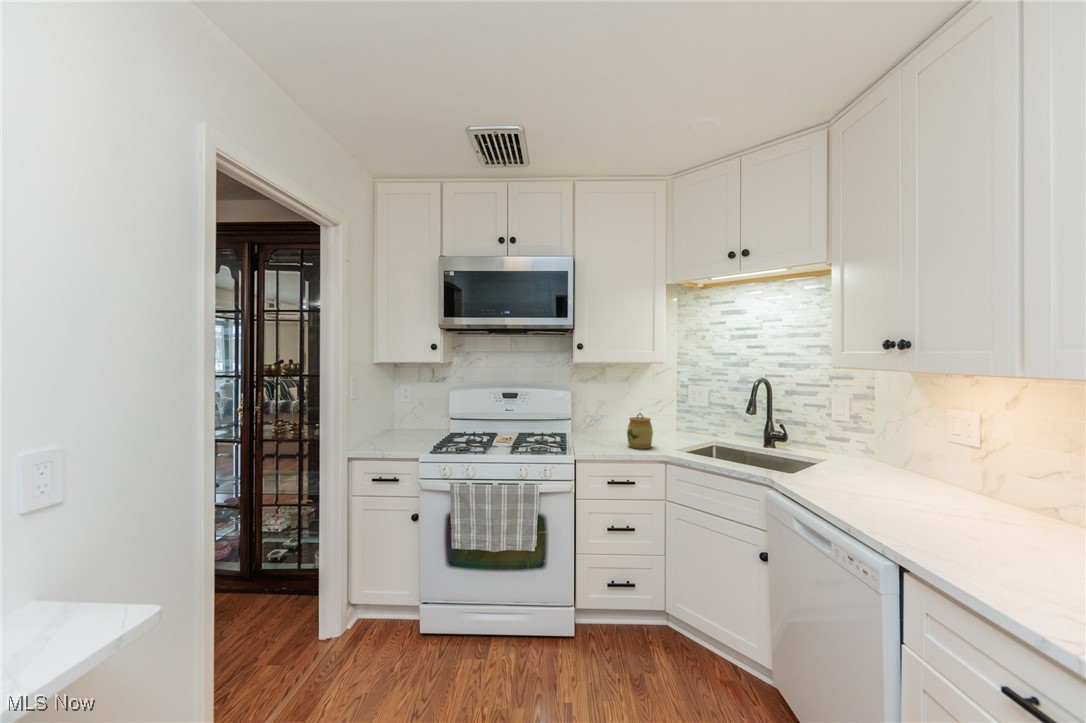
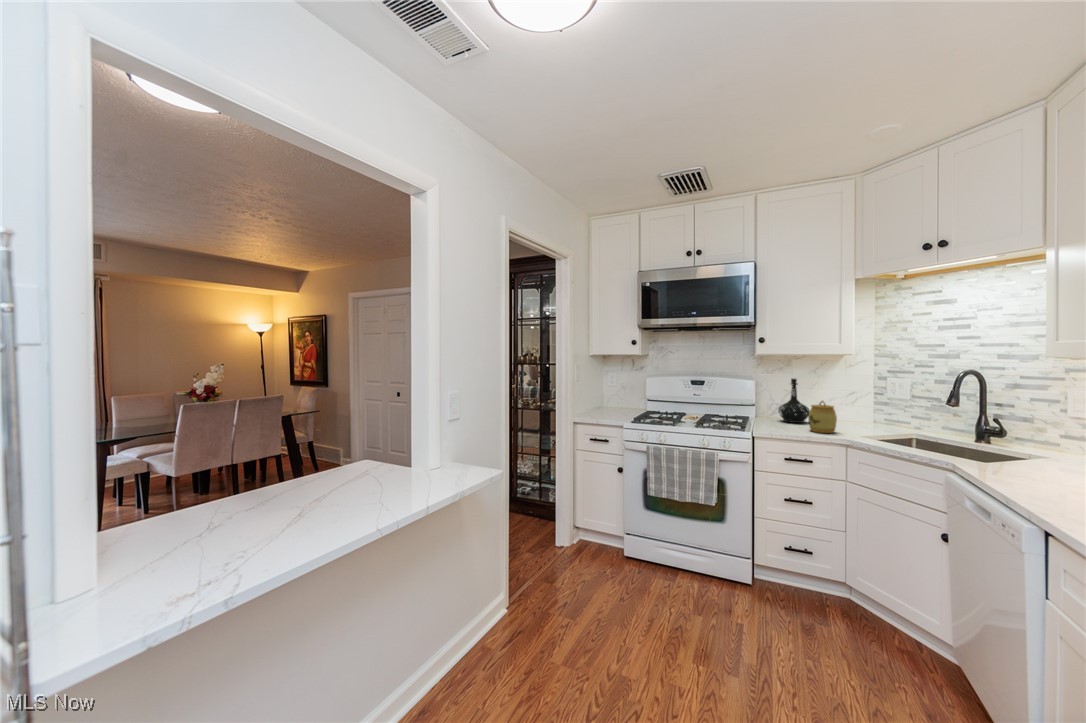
bottle: none [594,388,623,437] -> present [779,379,810,423]

